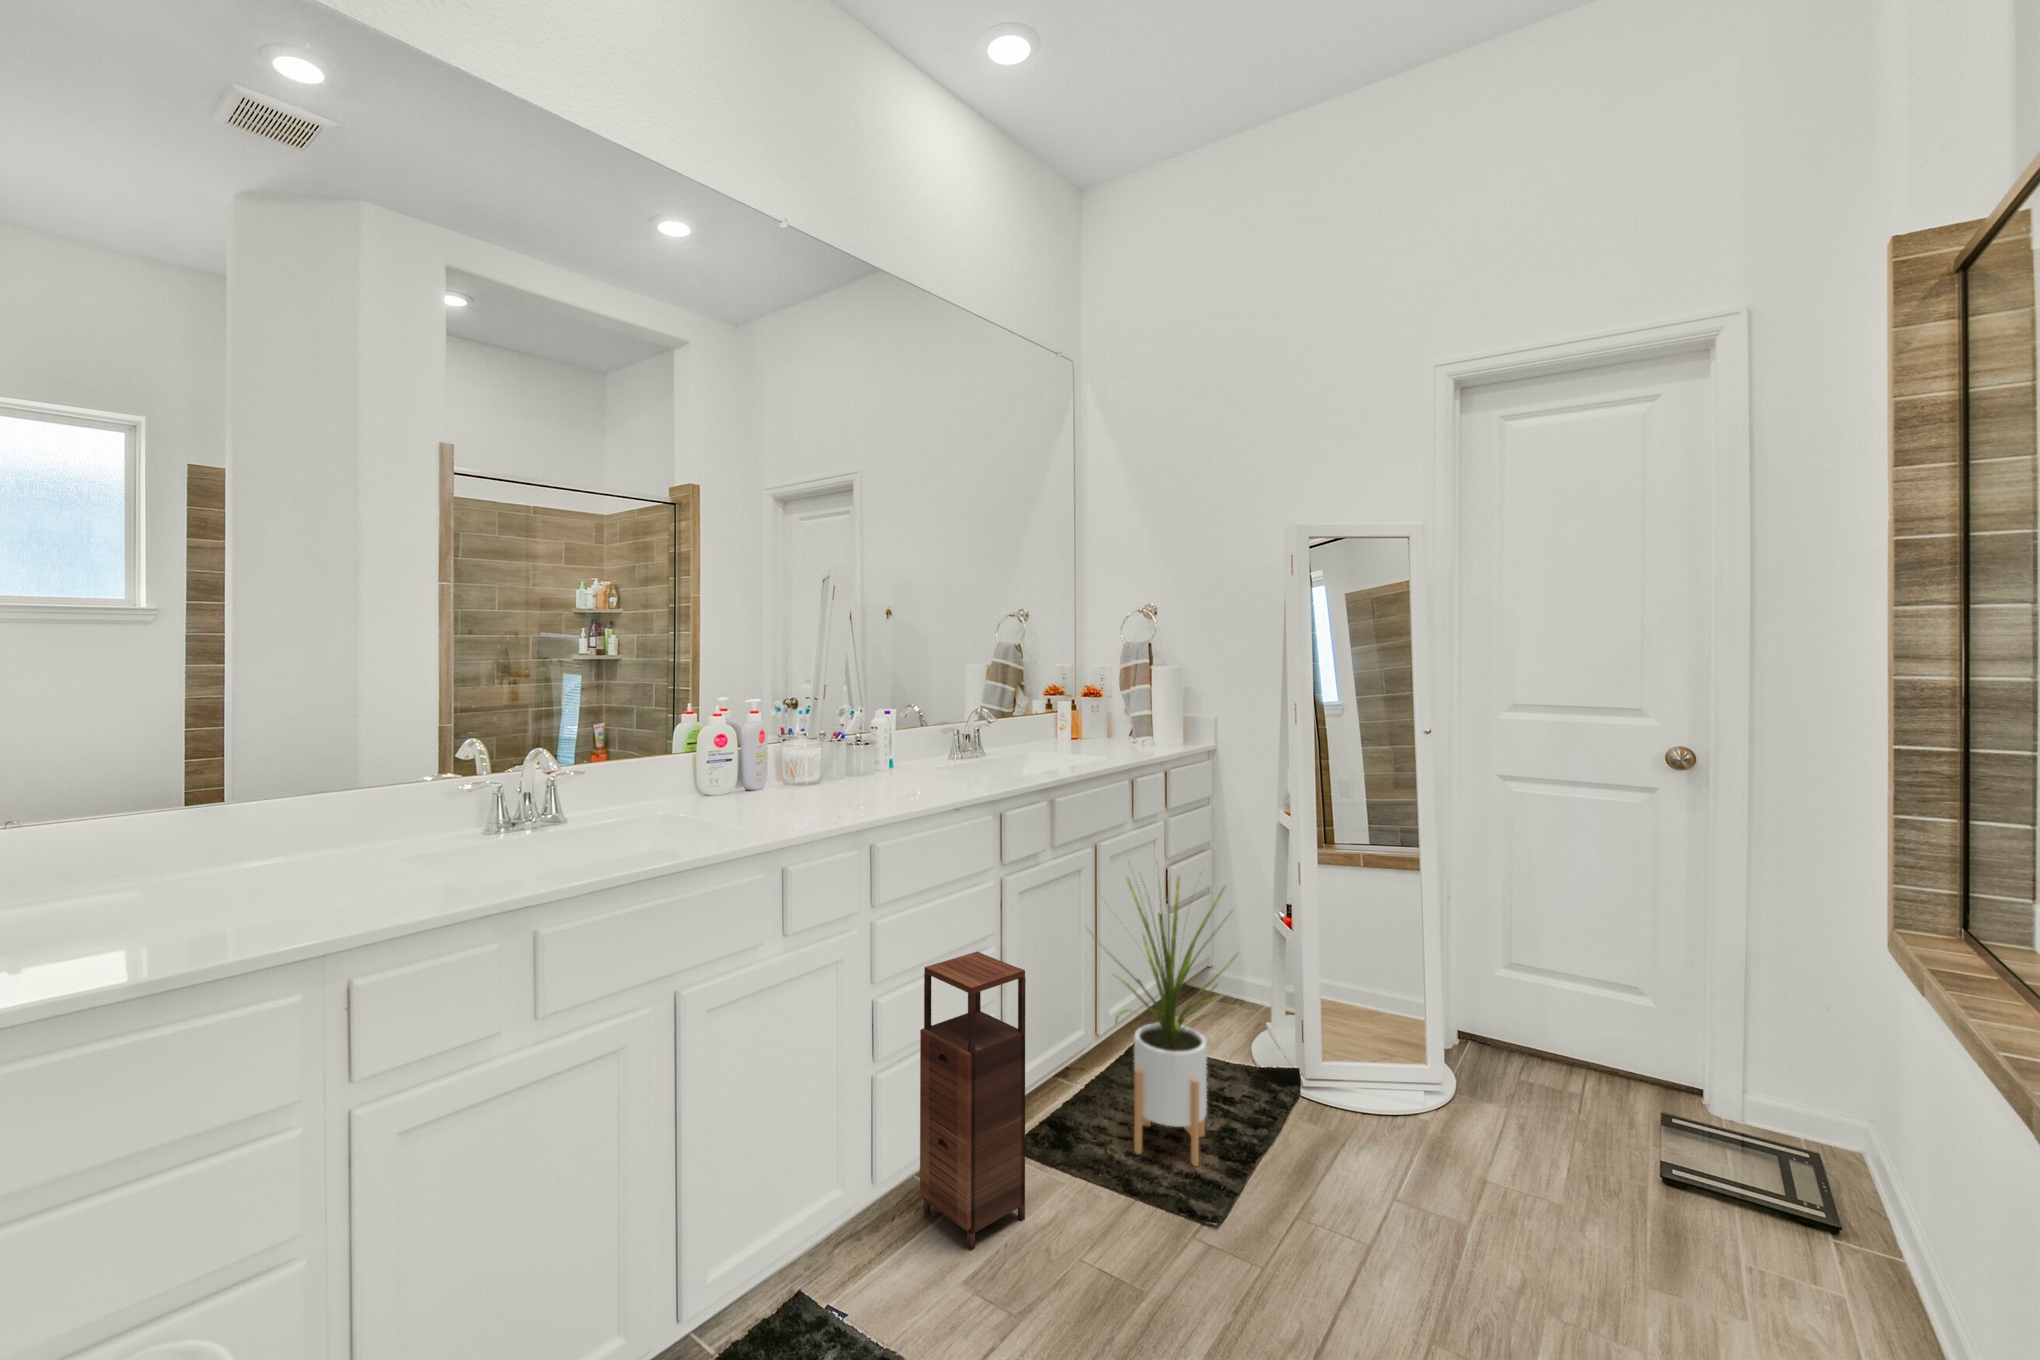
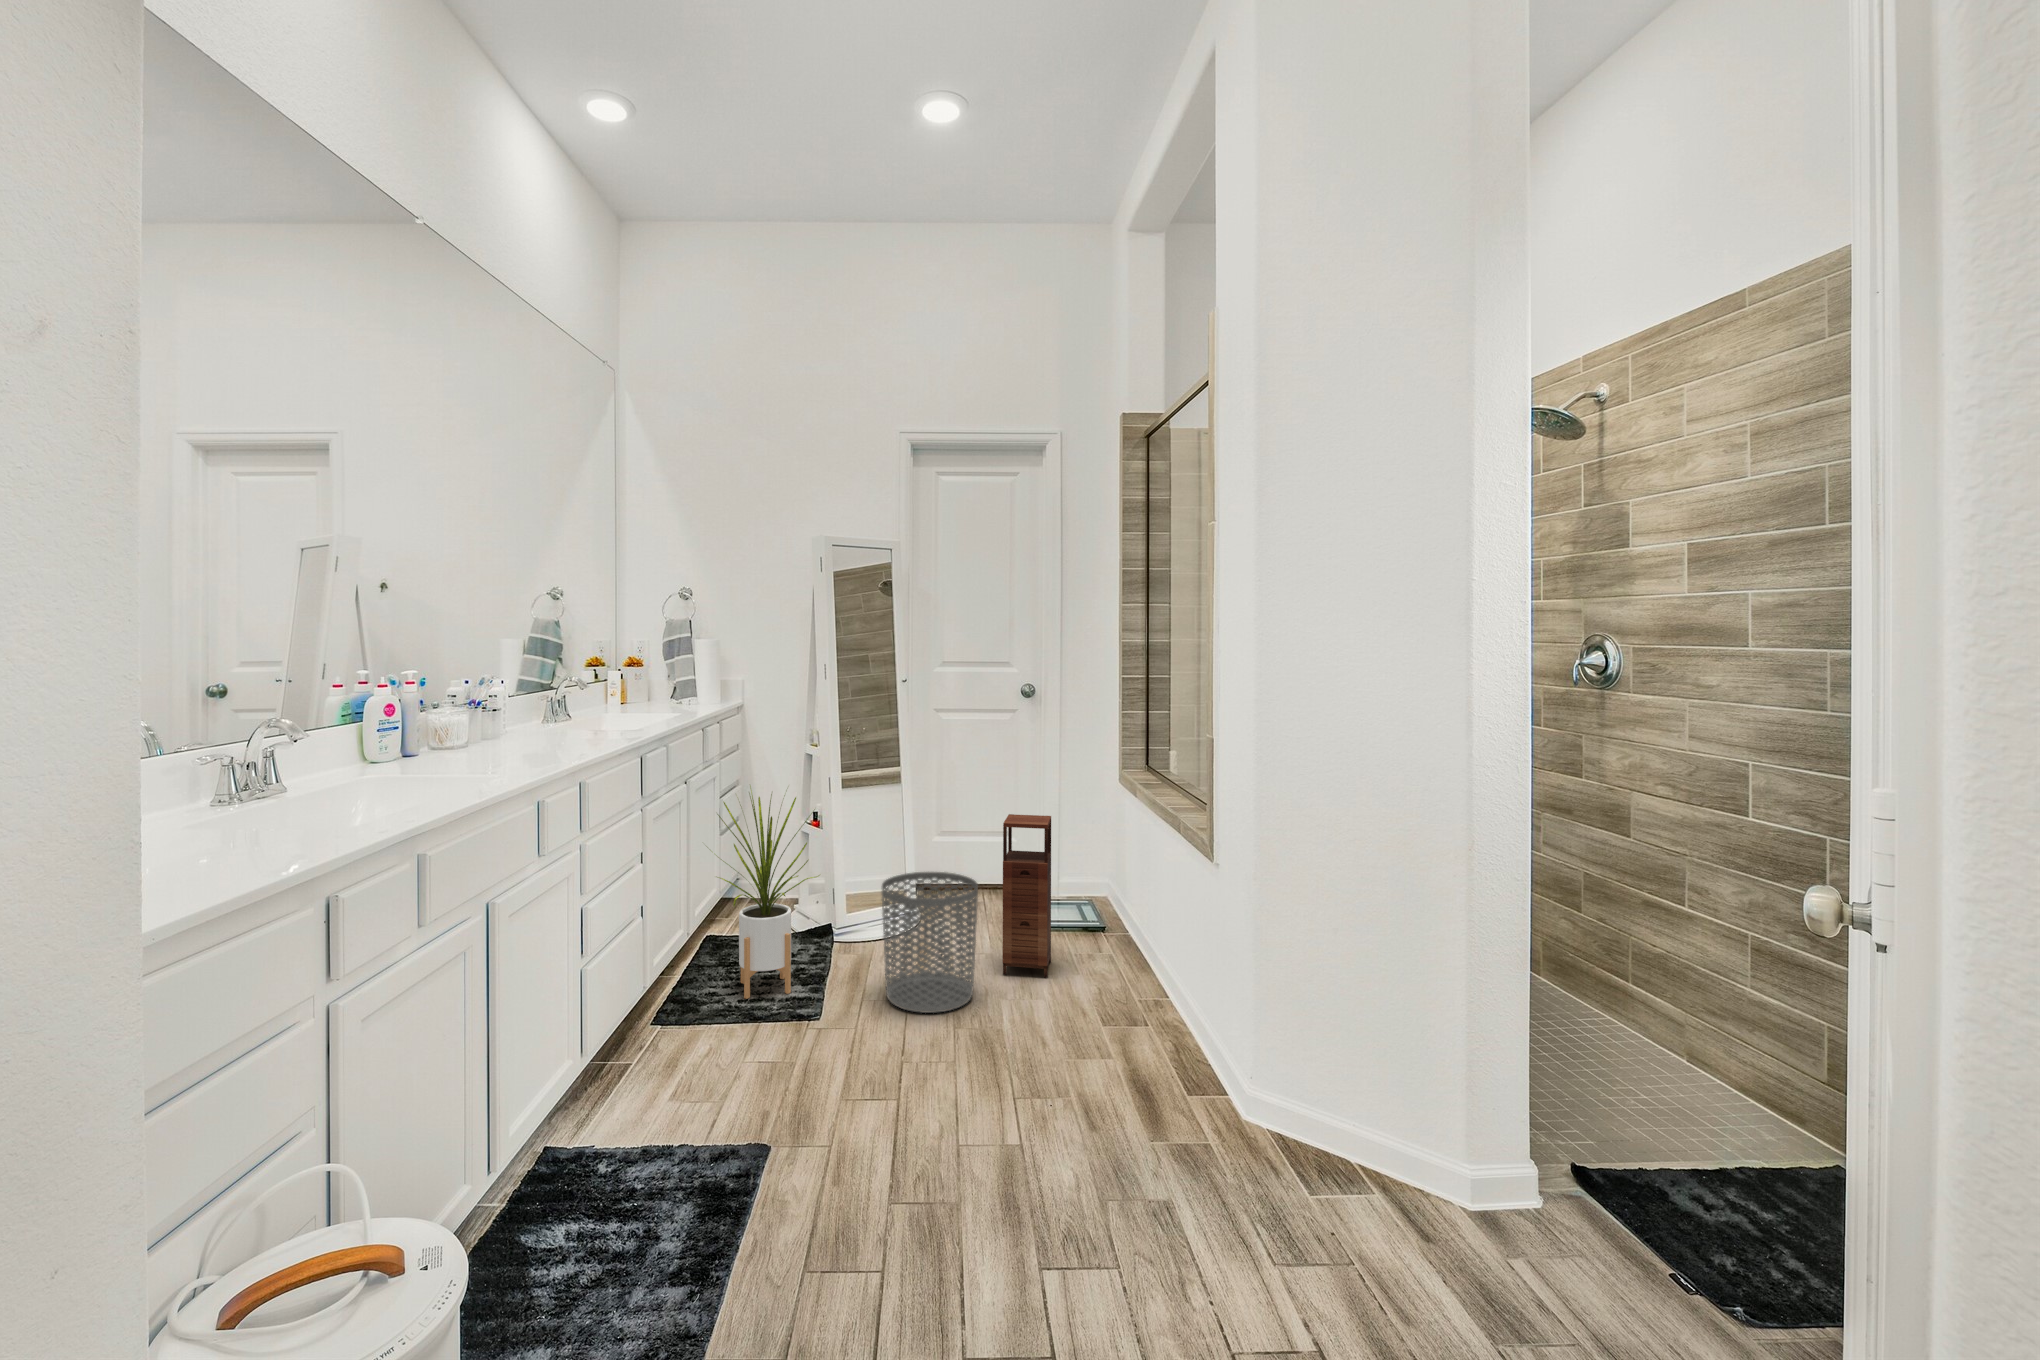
storage cabinet: present [920,952,1025,1250] -> present [1003,814,1051,978]
waste bin: none [1325,1038,1504,1307] -> present [882,872,978,1013]

